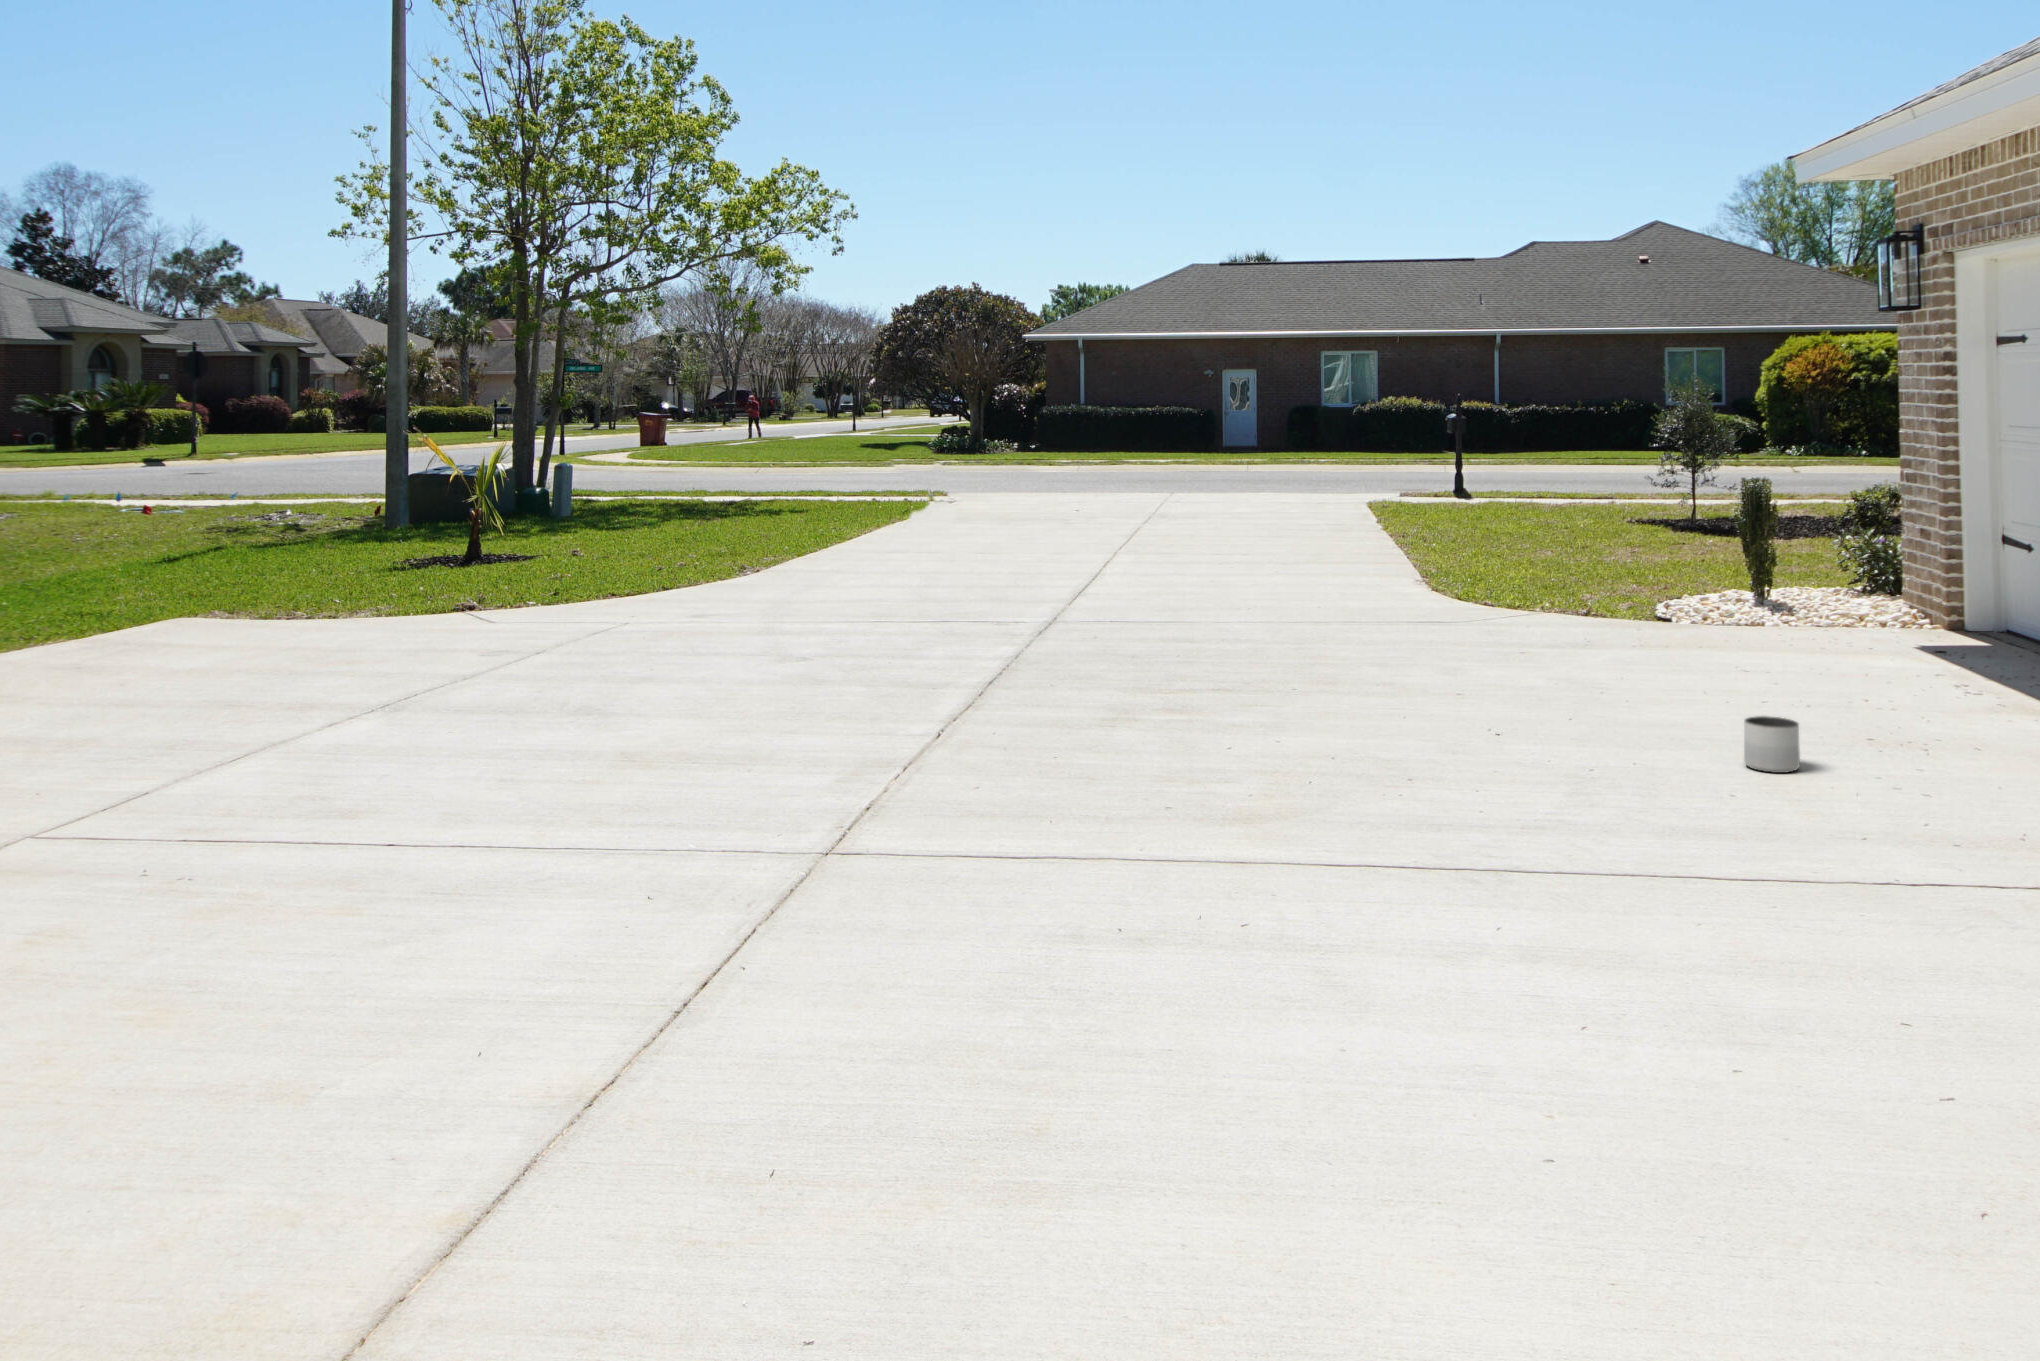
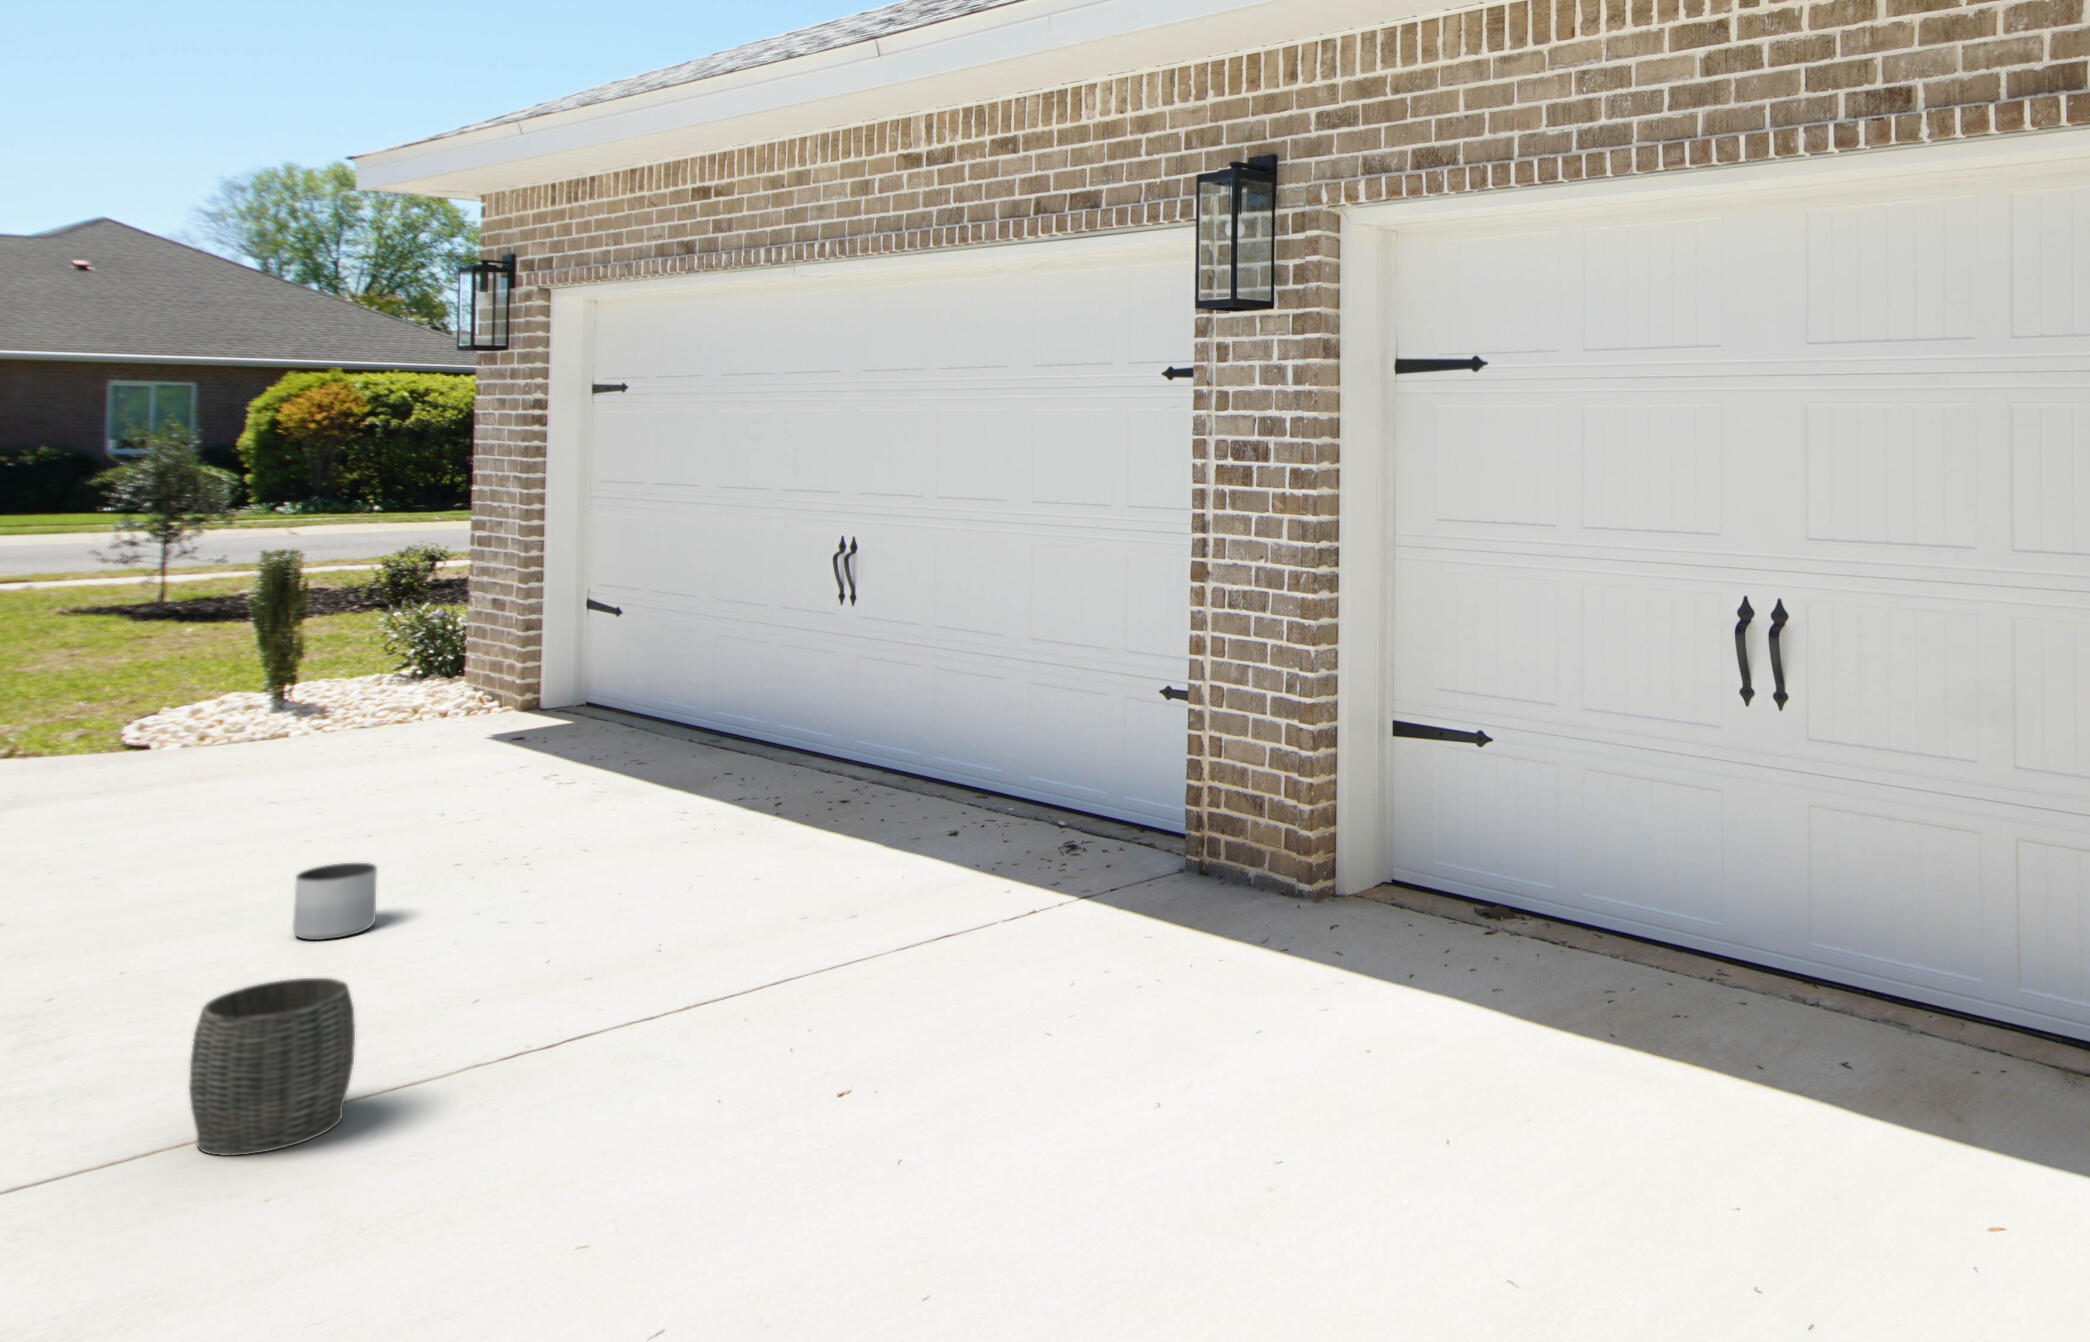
woven basket: none [1660,777,1760,895] -> present [189,978,355,1156]

